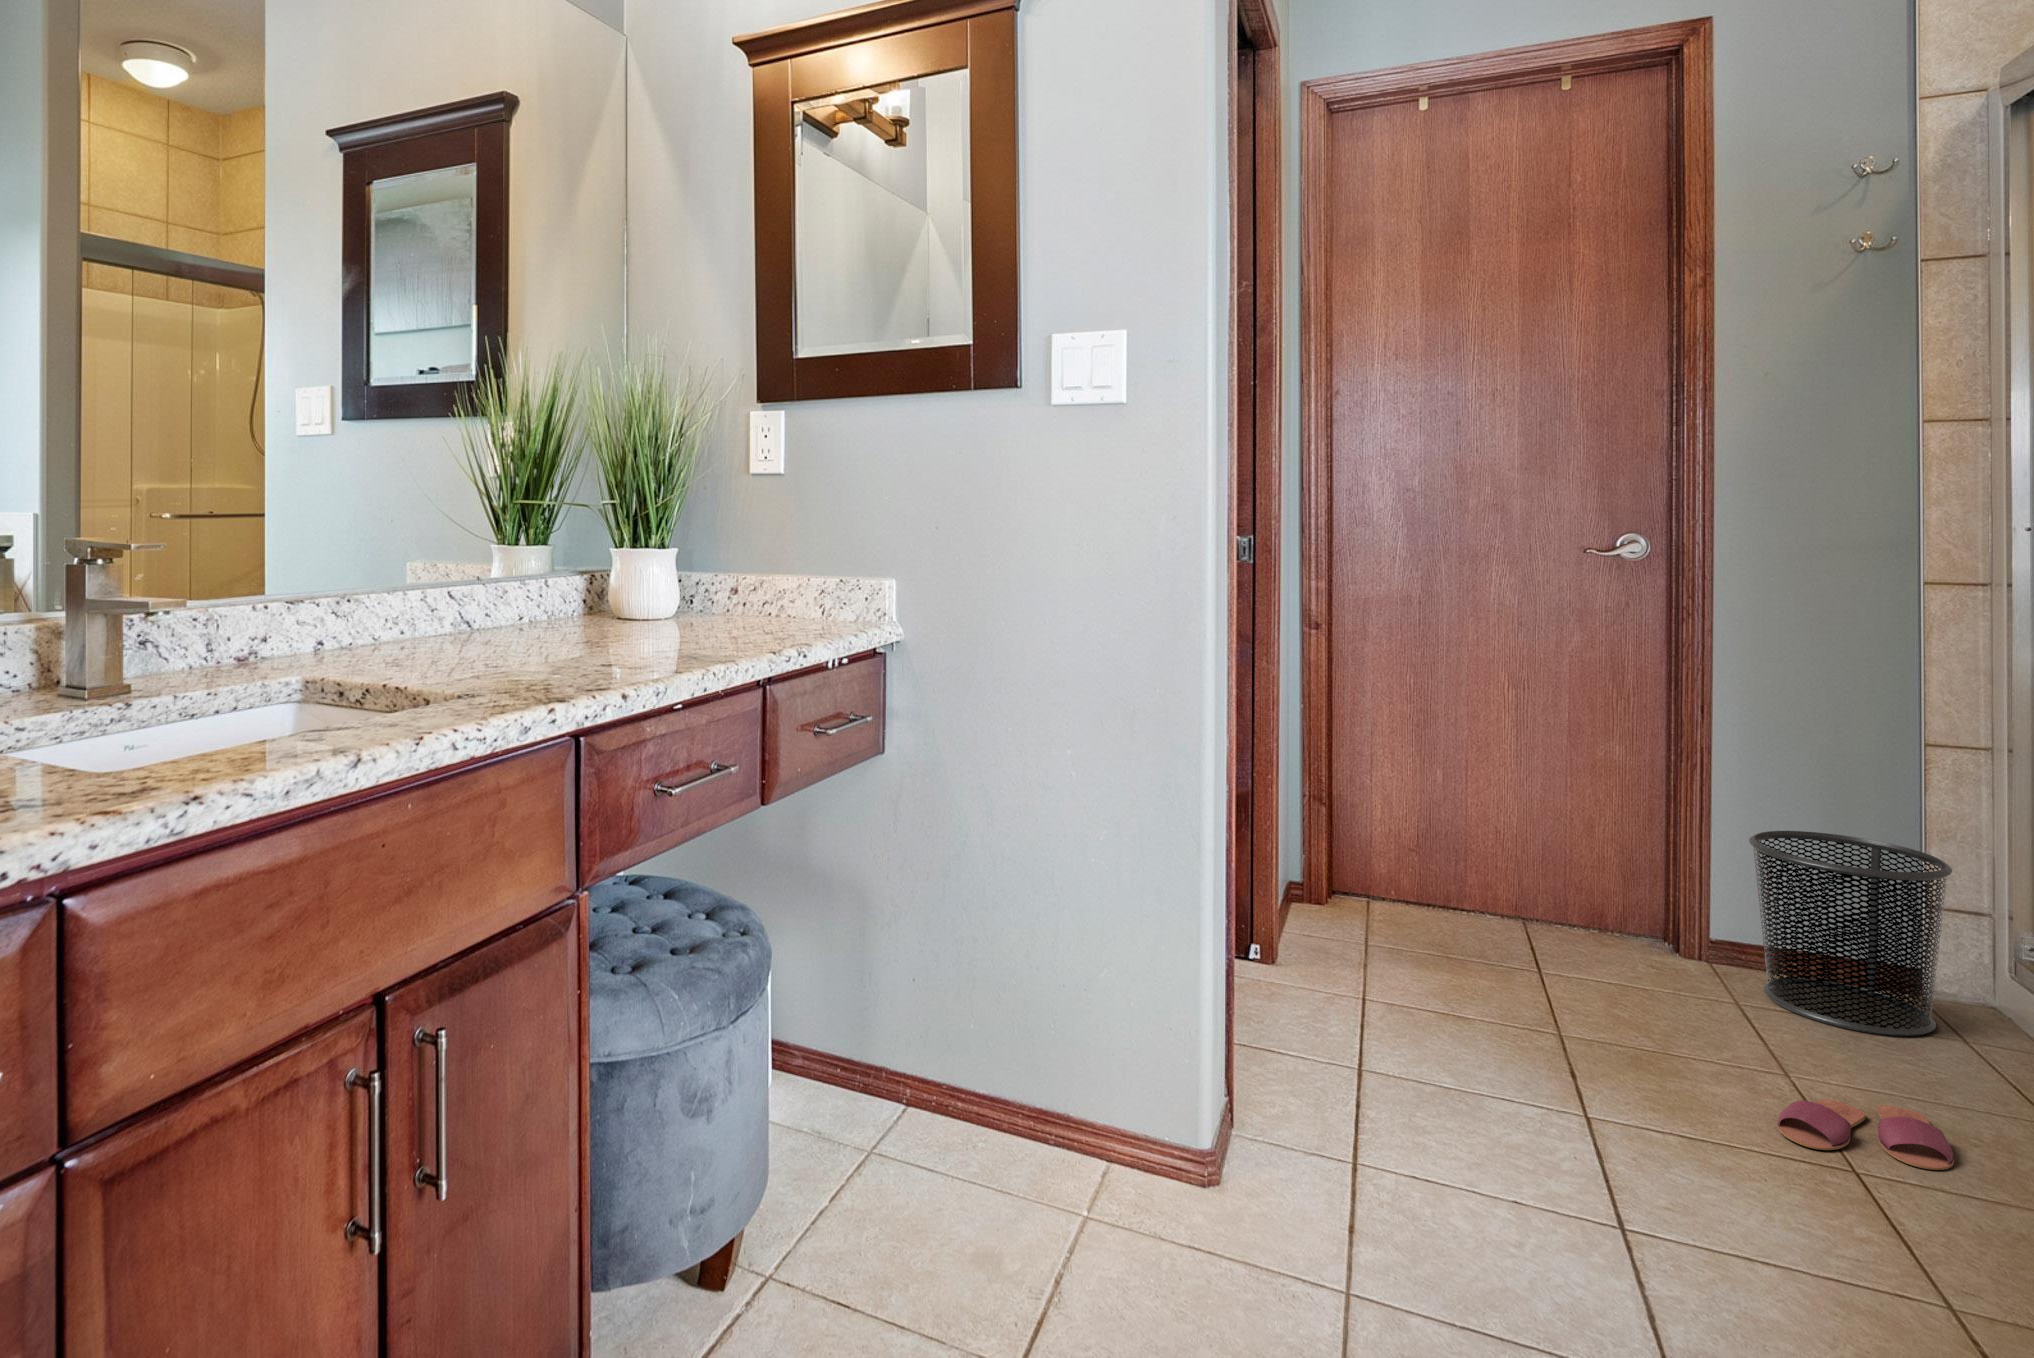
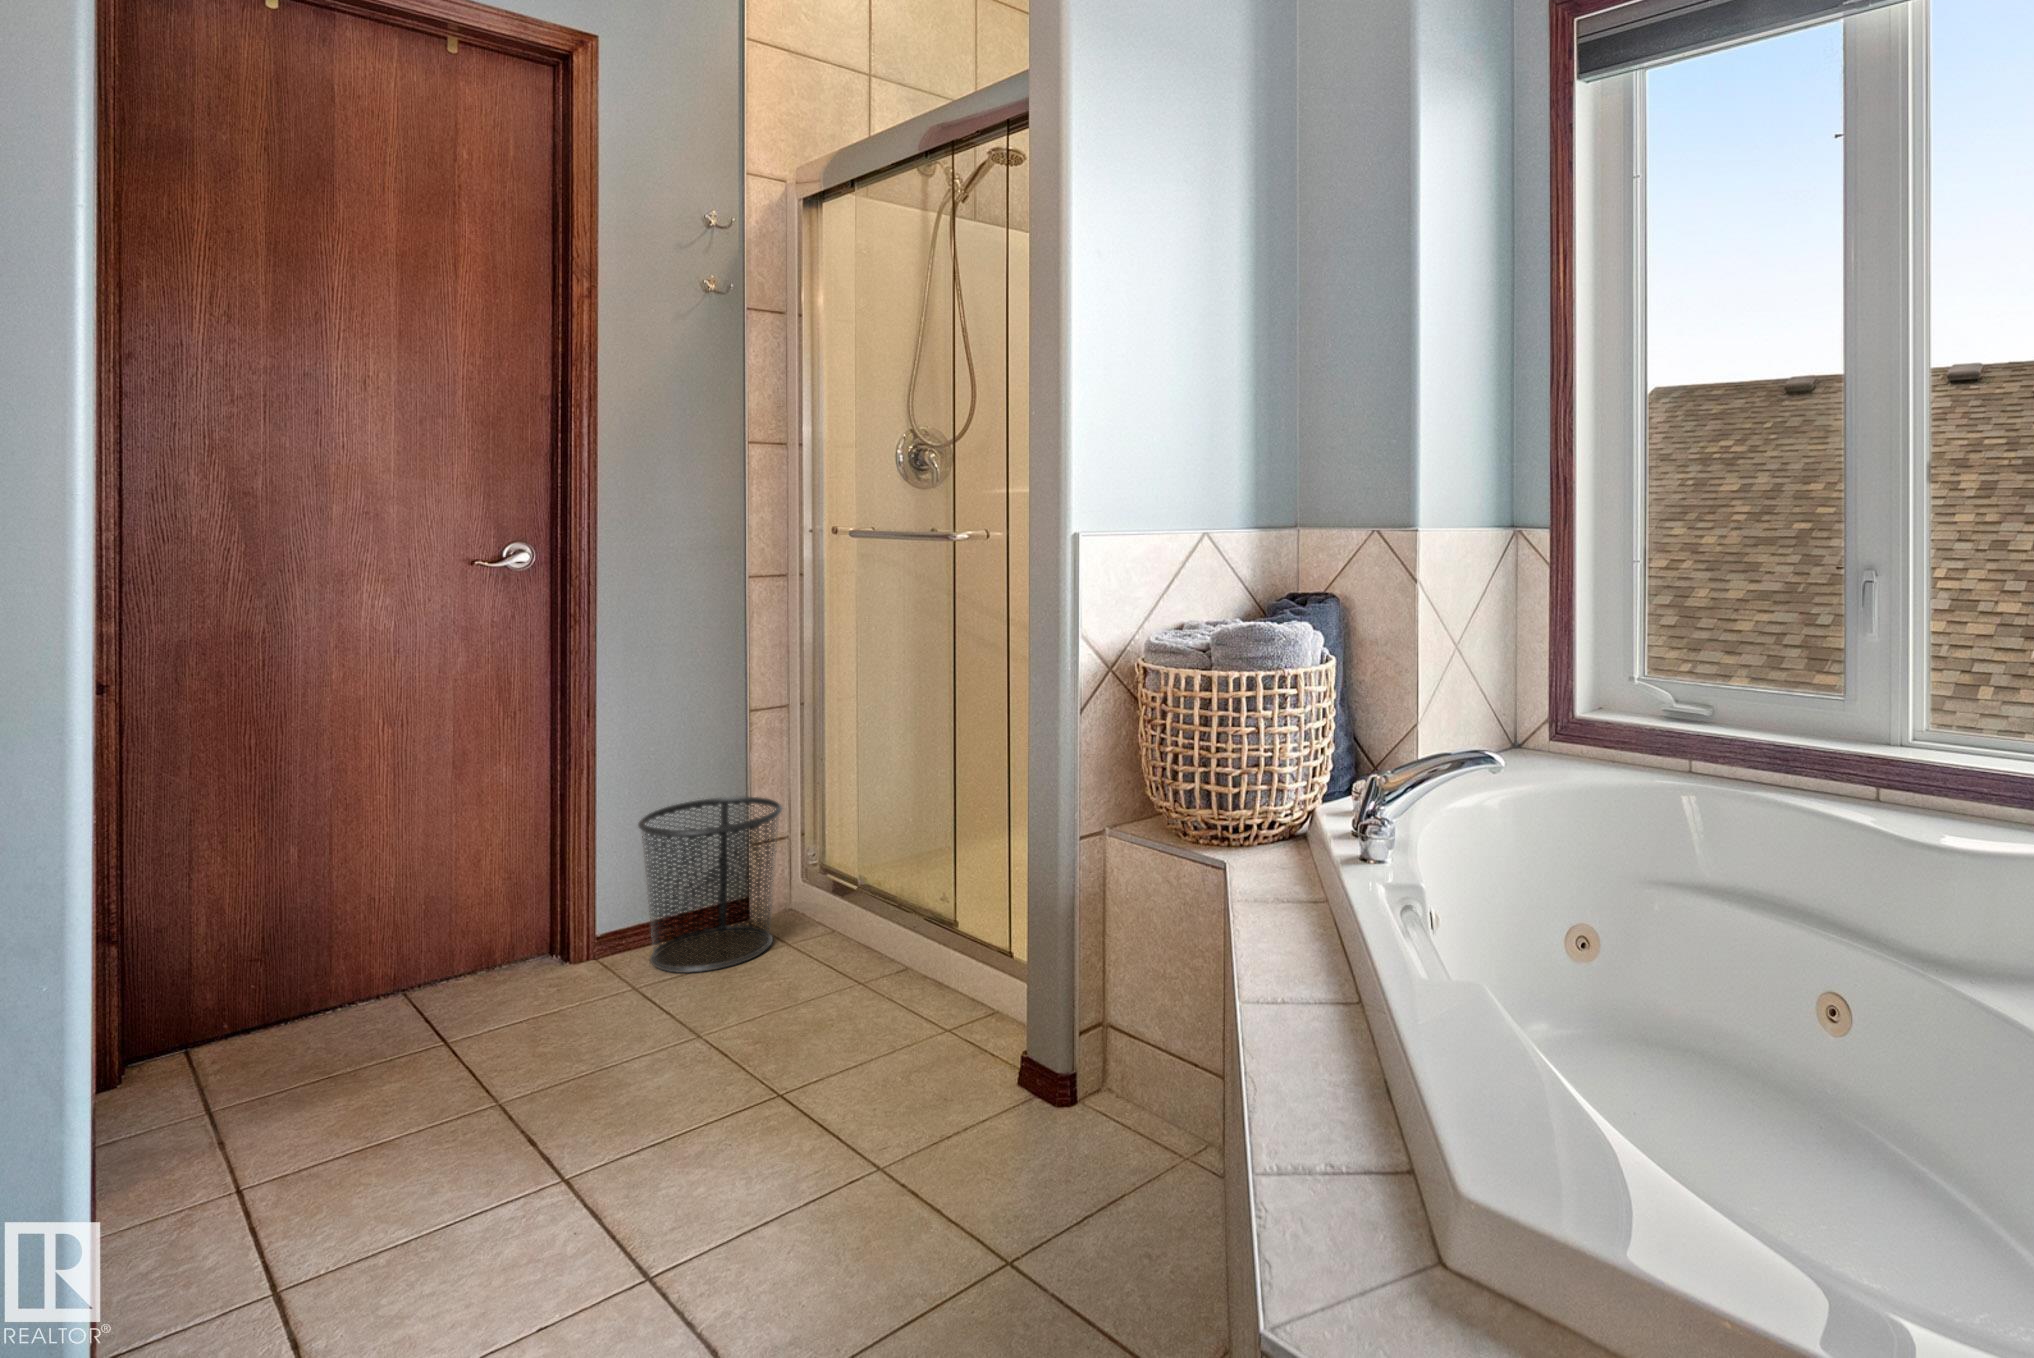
slippers: present [1777,1099,1954,1170] -> none [719,1016,835,1094]

